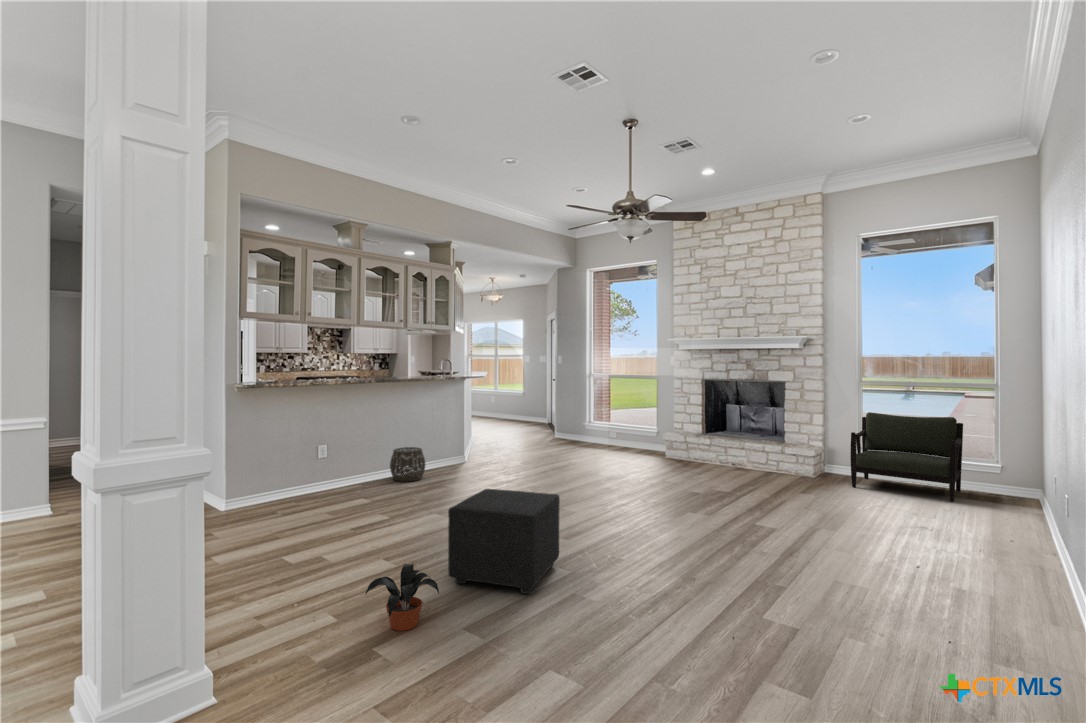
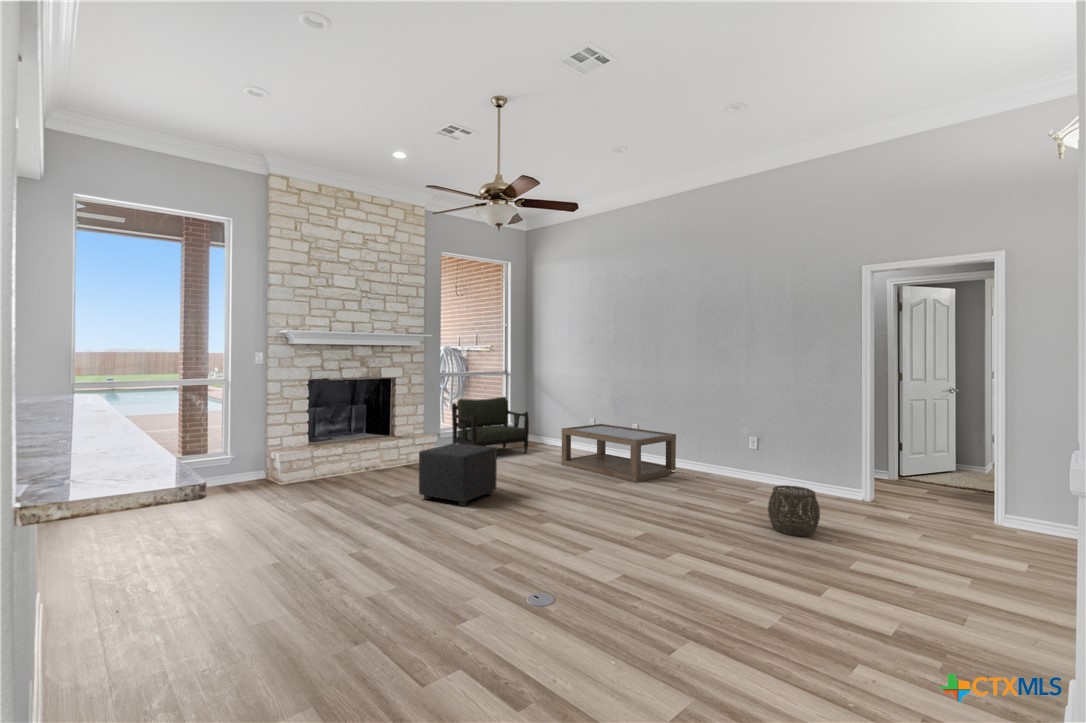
woven basket: present [390,447,425,481] -> present [768,485,820,536]
coffee table: none [914,466,1063,590] -> present [561,424,676,483]
ottoman: present [448,489,560,594] -> present [419,443,497,506]
potted plant: present [365,564,439,631] -> none [793,590,877,658]

